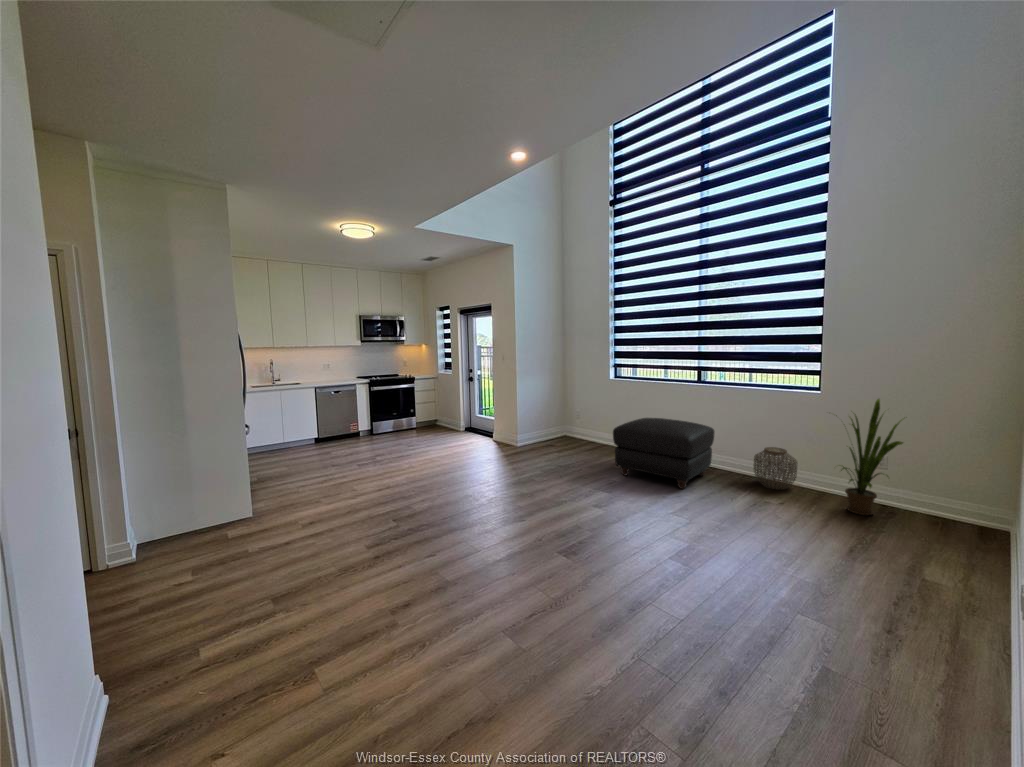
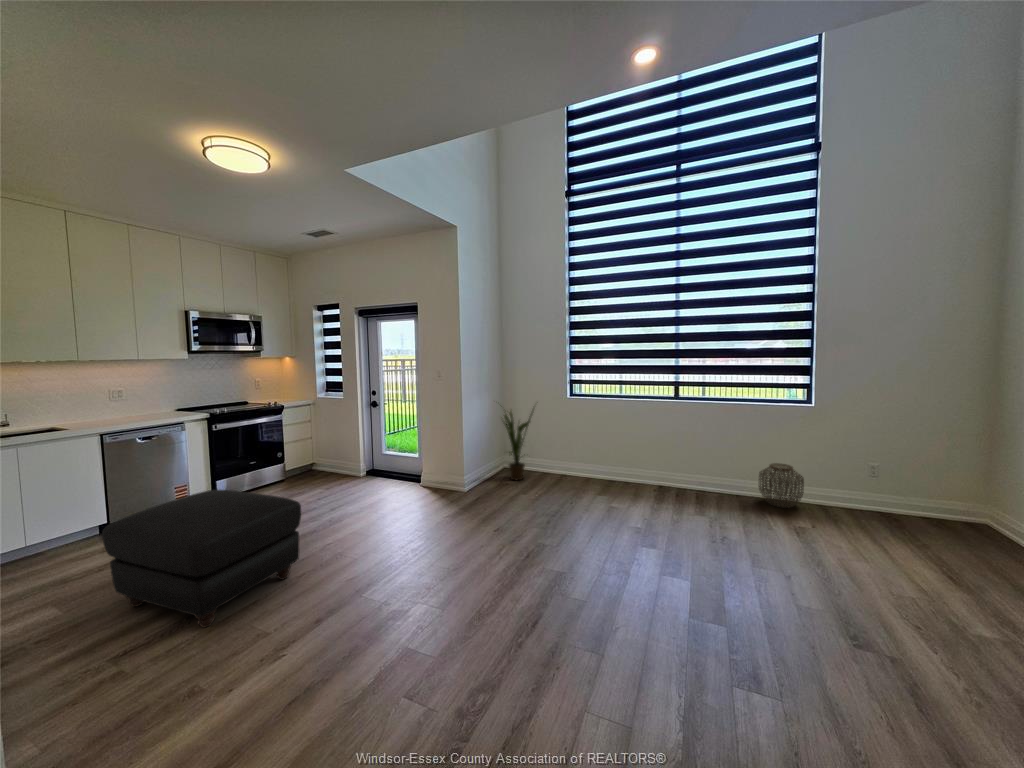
house plant: present [841,399,903,515] -> present [504,409,534,480]
ottoman: present [613,418,715,489] -> present [102,490,301,628]

